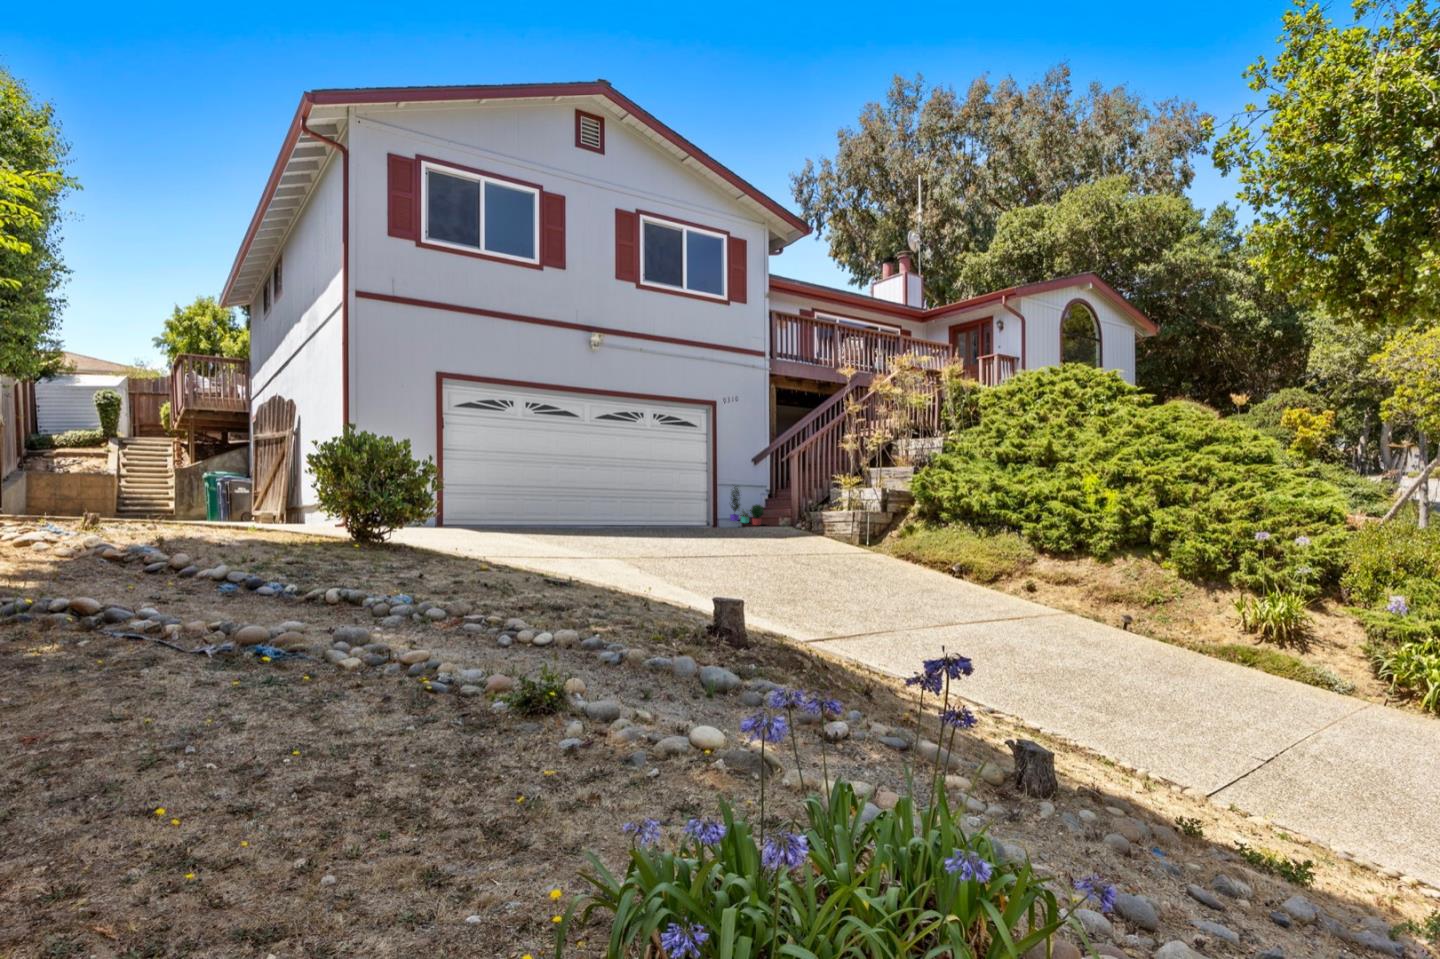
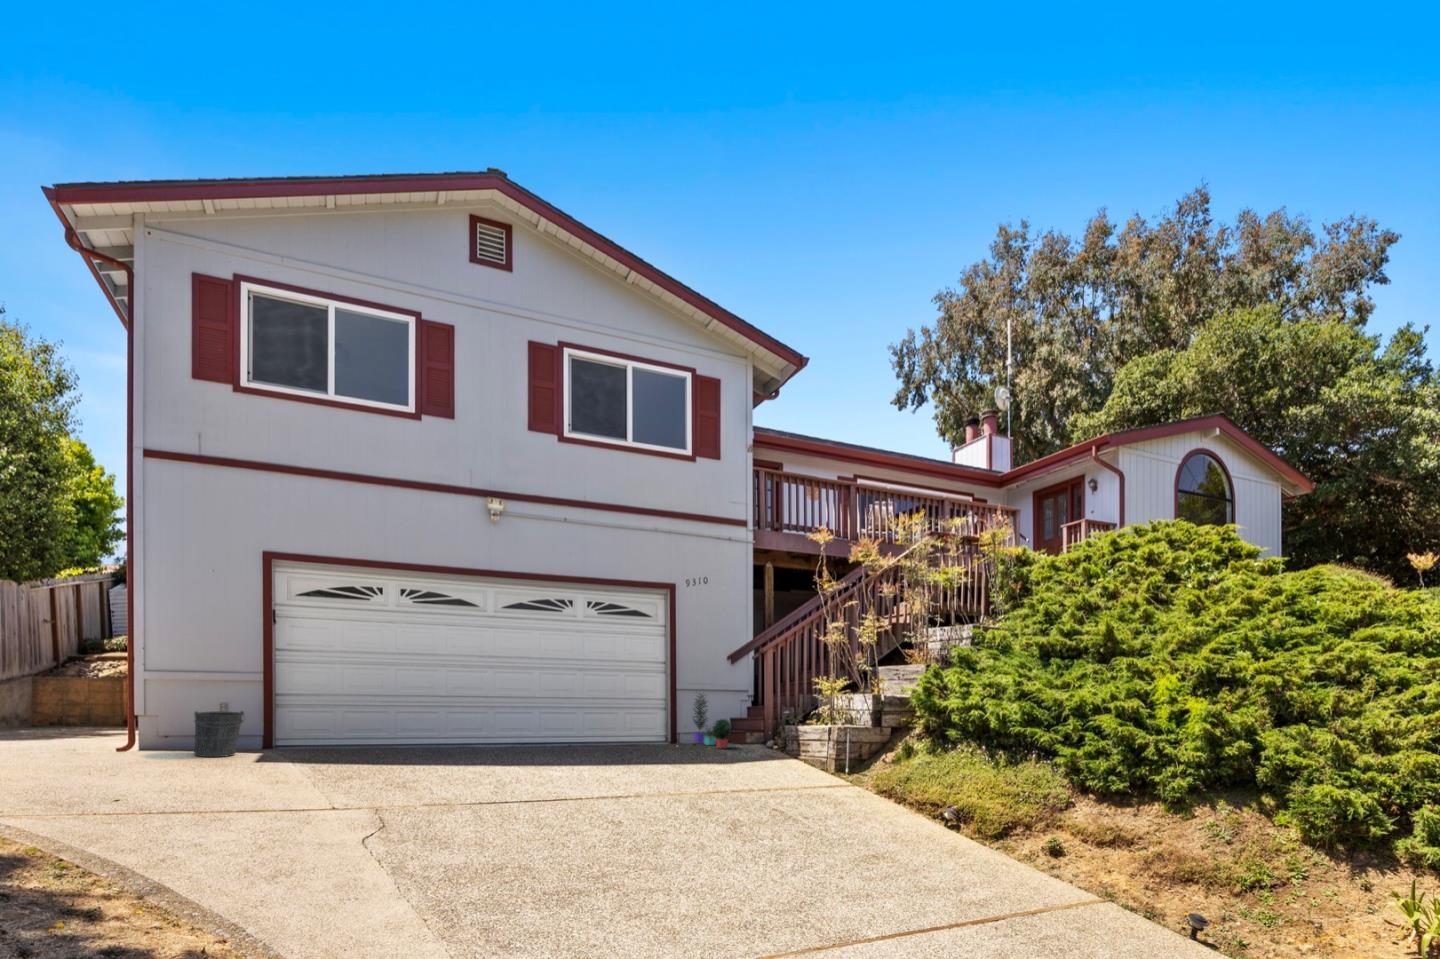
bucket: none [418,502,456,536] -> present [194,711,244,757]

